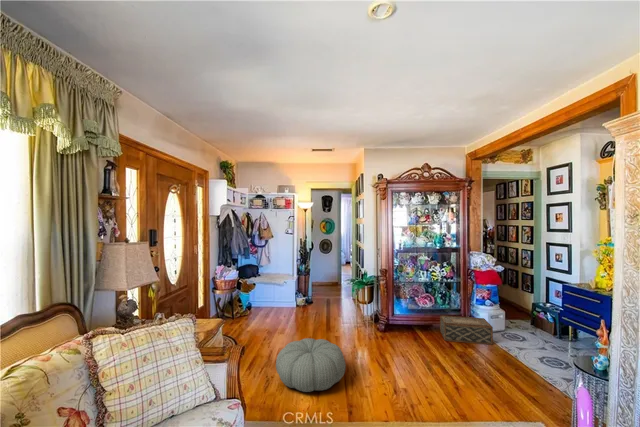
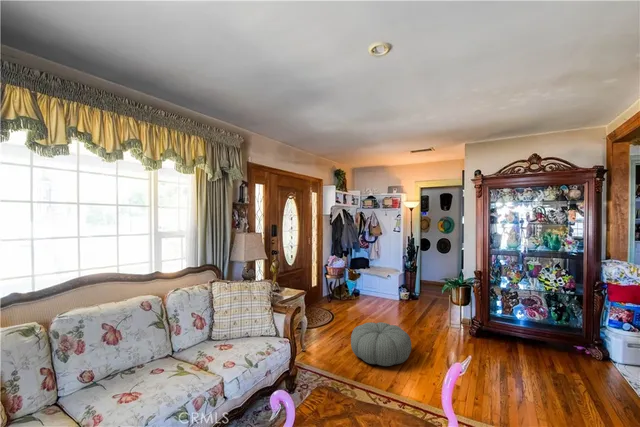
woven basket: present [440,315,493,345] -> none [552,331,626,378]

